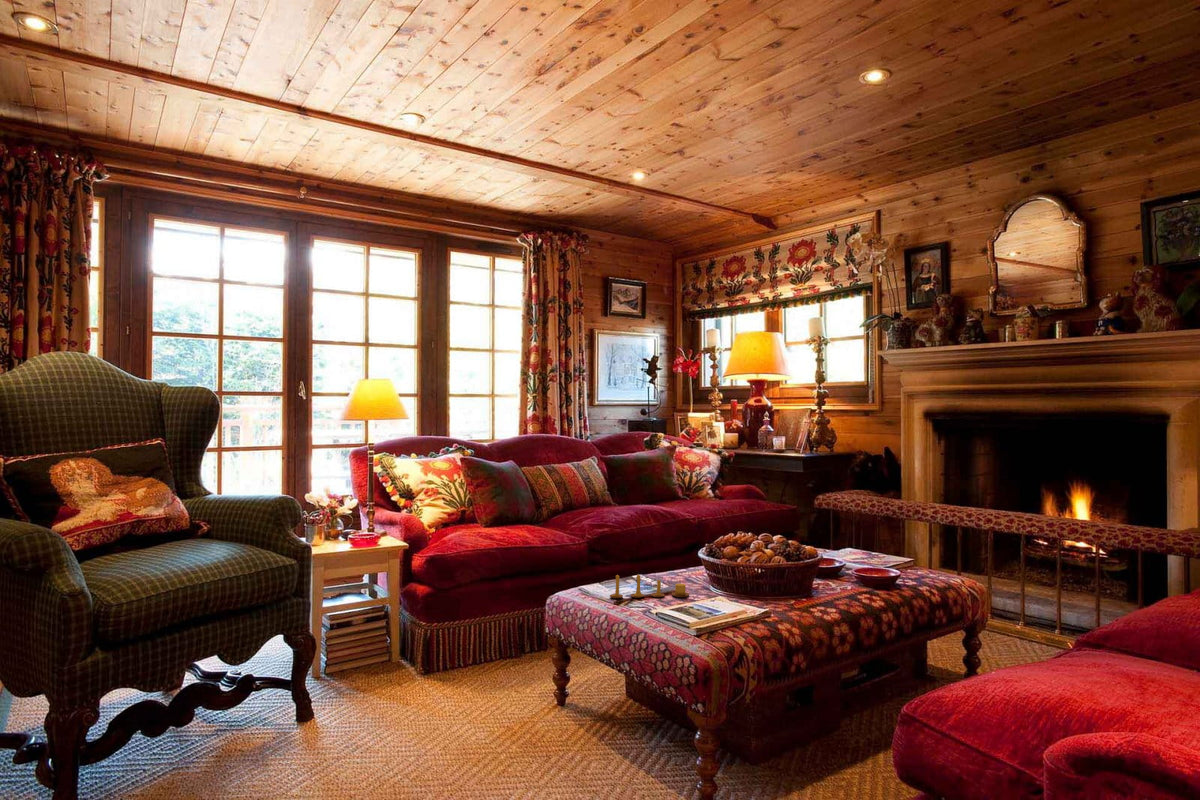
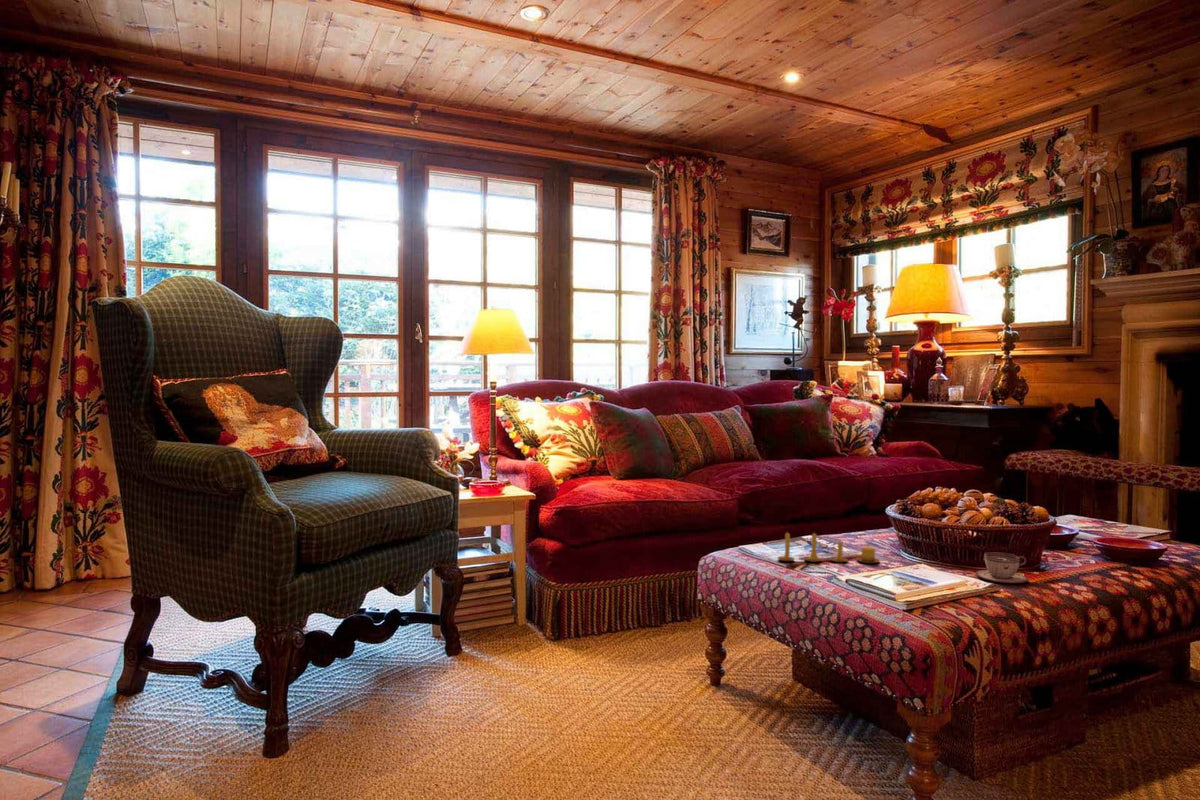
teacup: none [757,585,793,609] -> present [976,552,1028,583]

